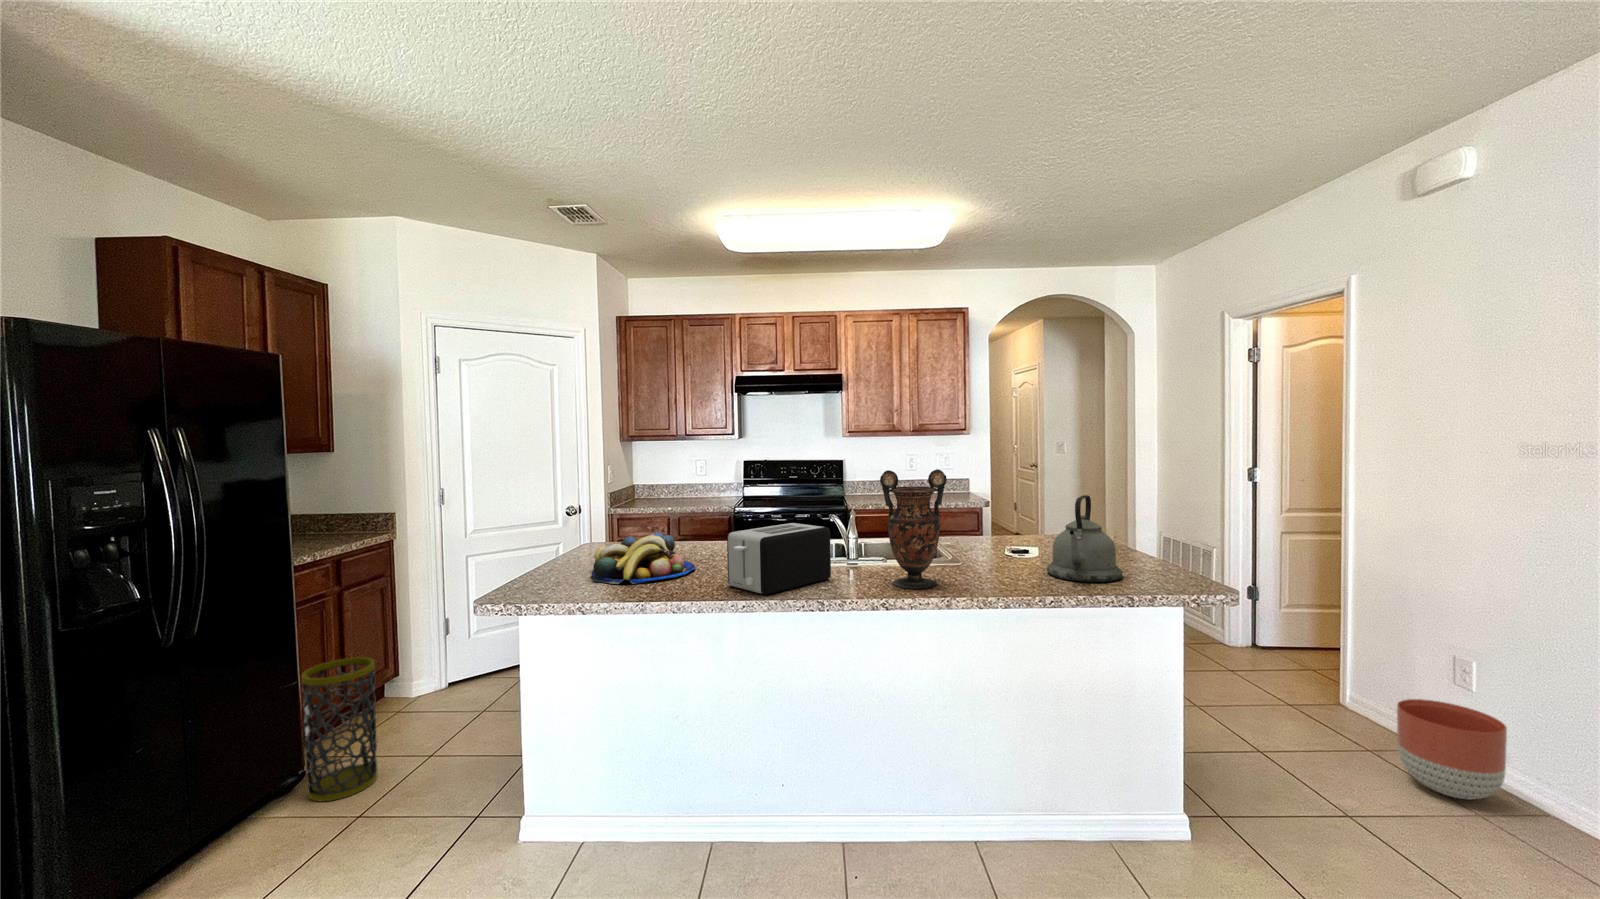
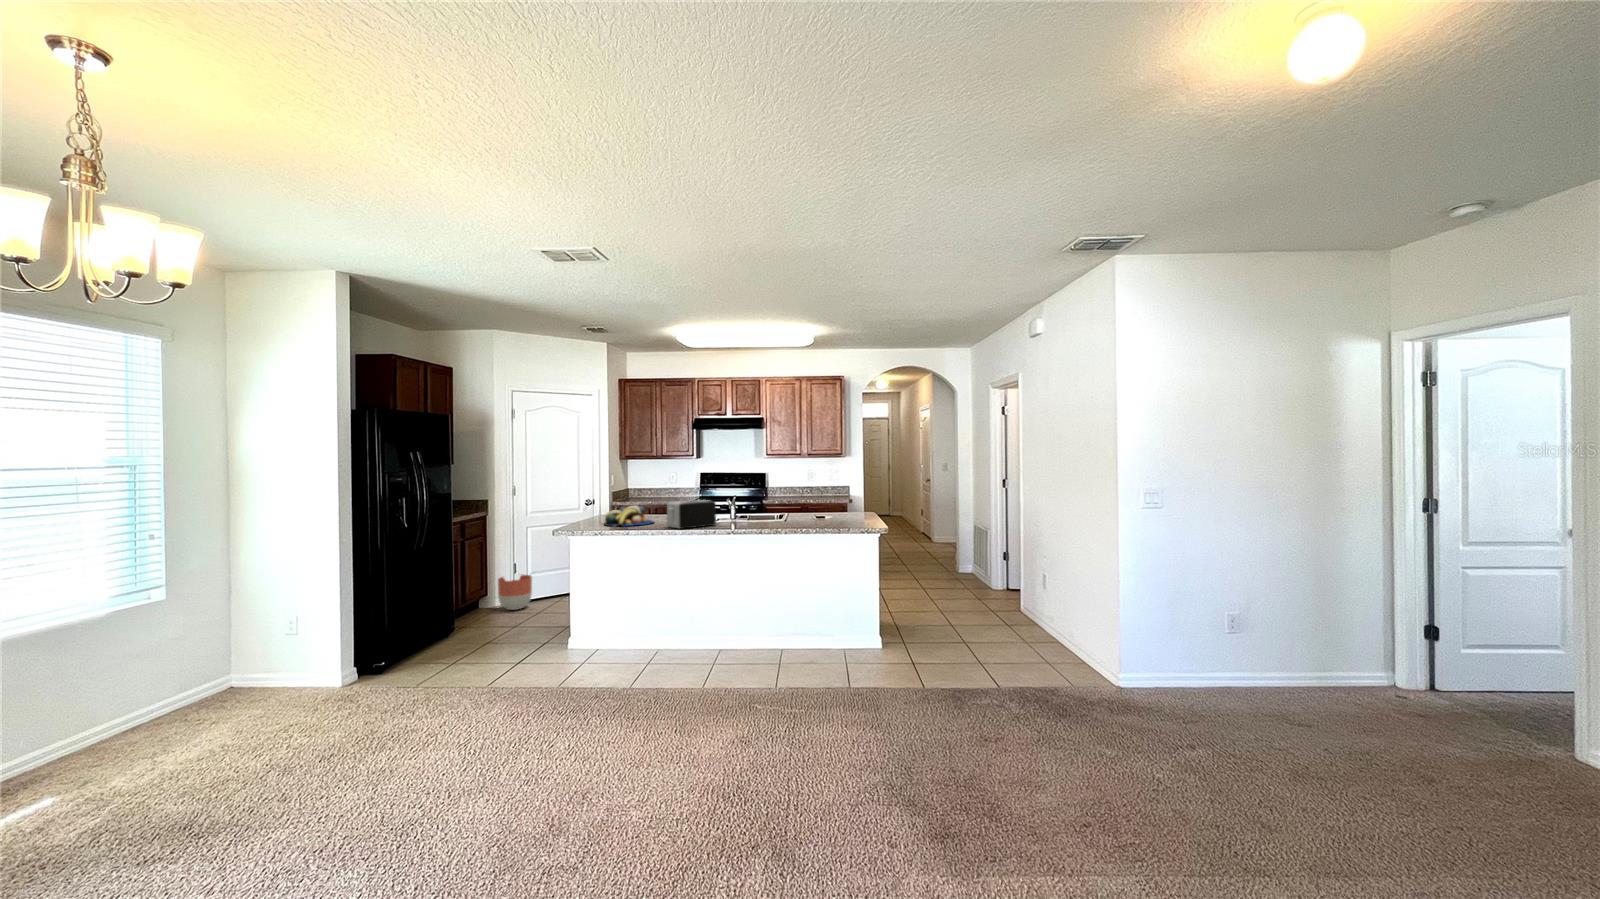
vase: present [880,469,947,589] -> none [737,474,766,528]
kettle: present [1047,495,1122,582] -> none [817,488,850,526]
trash can: present [302,657,378,801] -> none [457,571,491,639]
planter: present [1397,699,1507,799] -> present [498,575,532,610]

